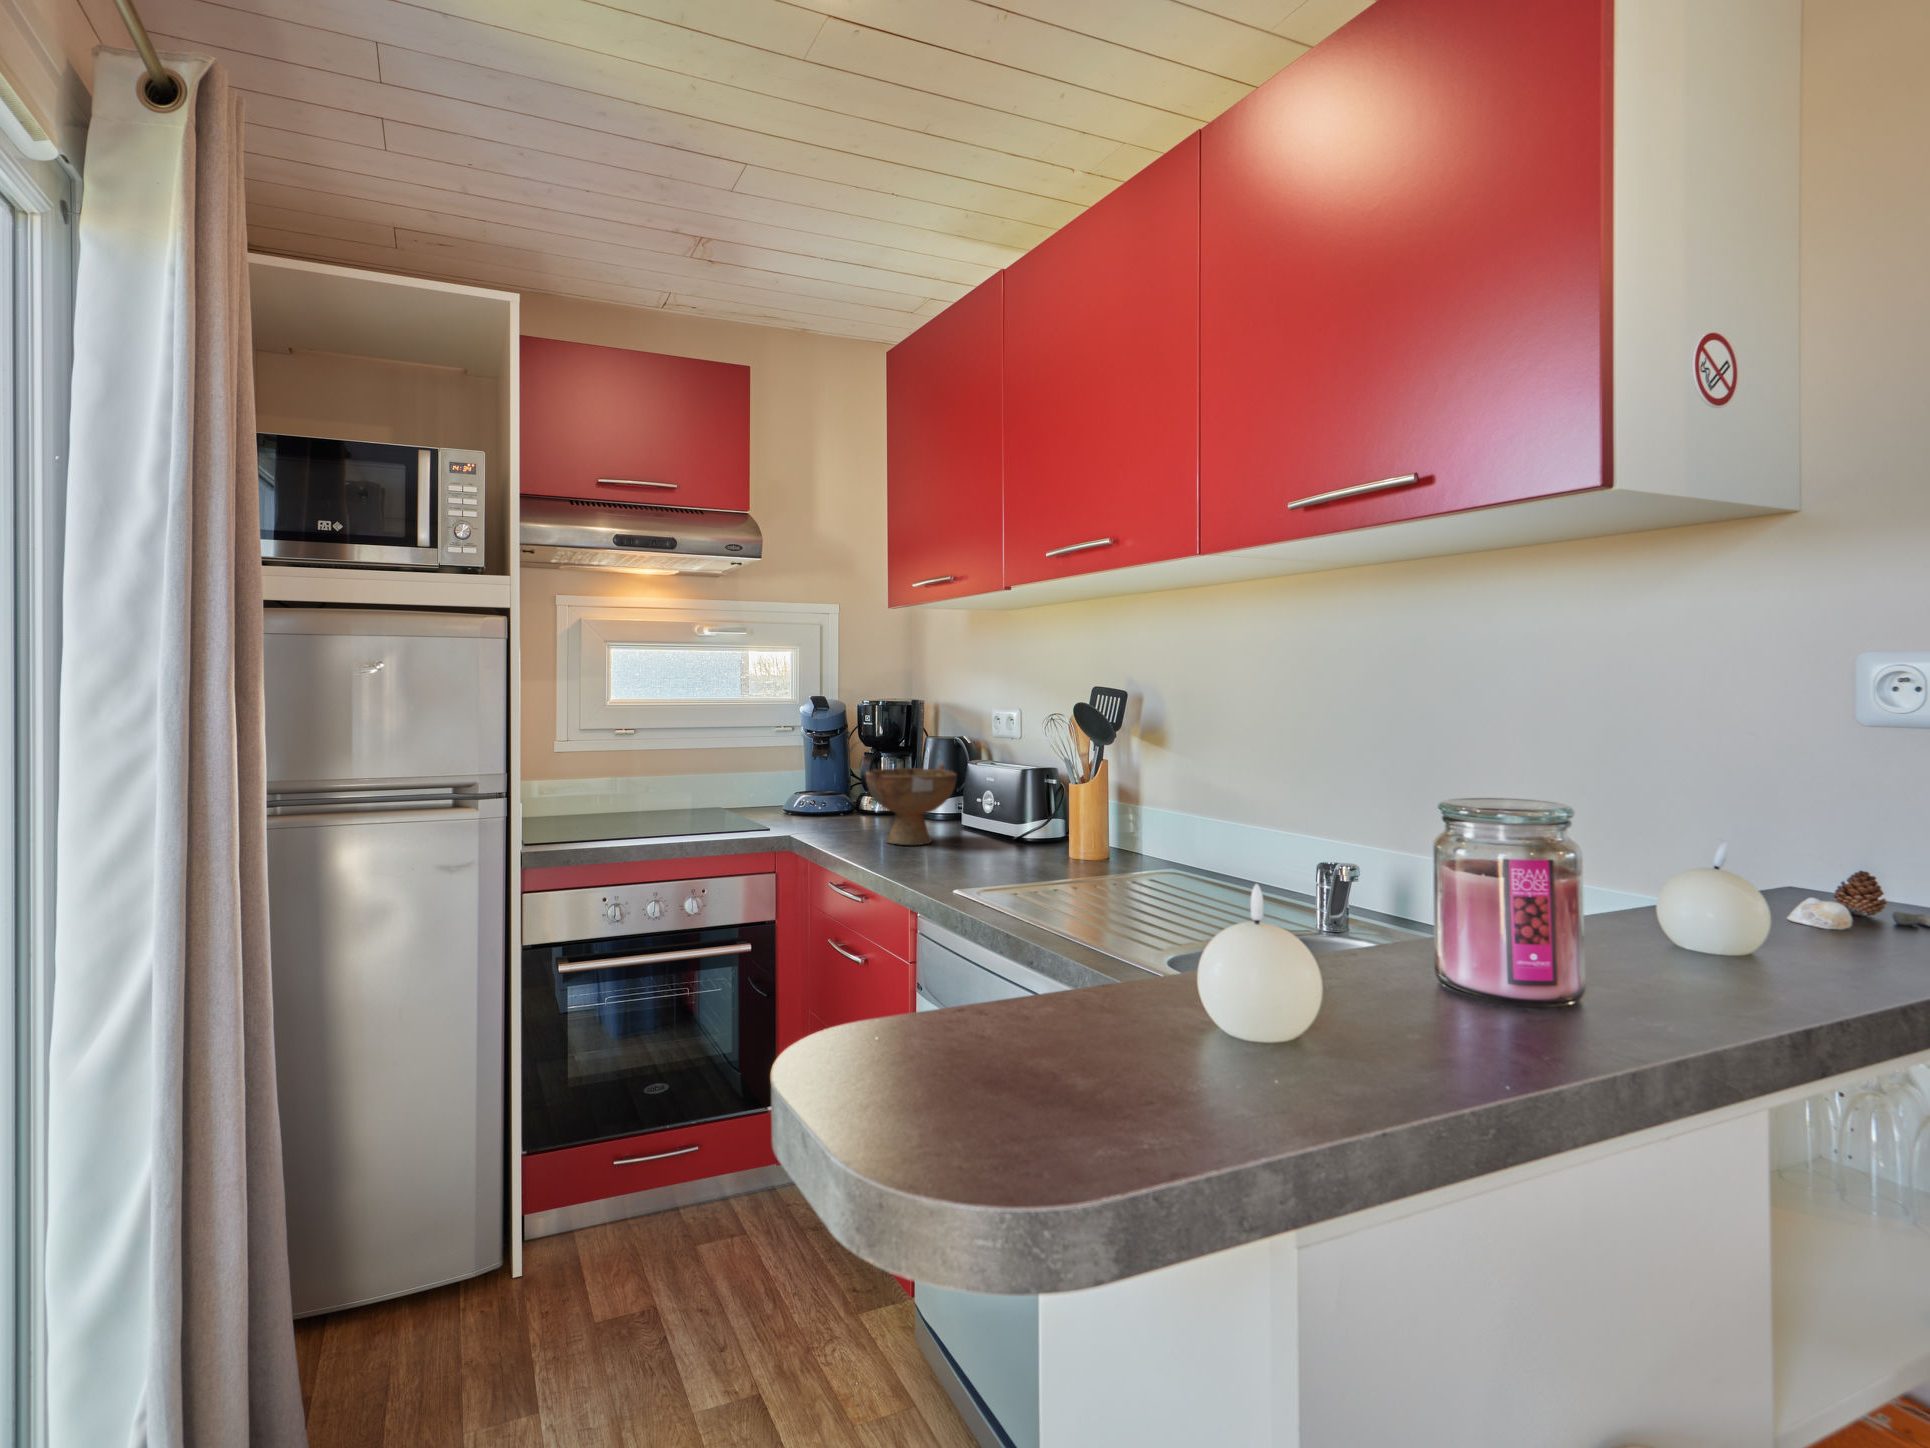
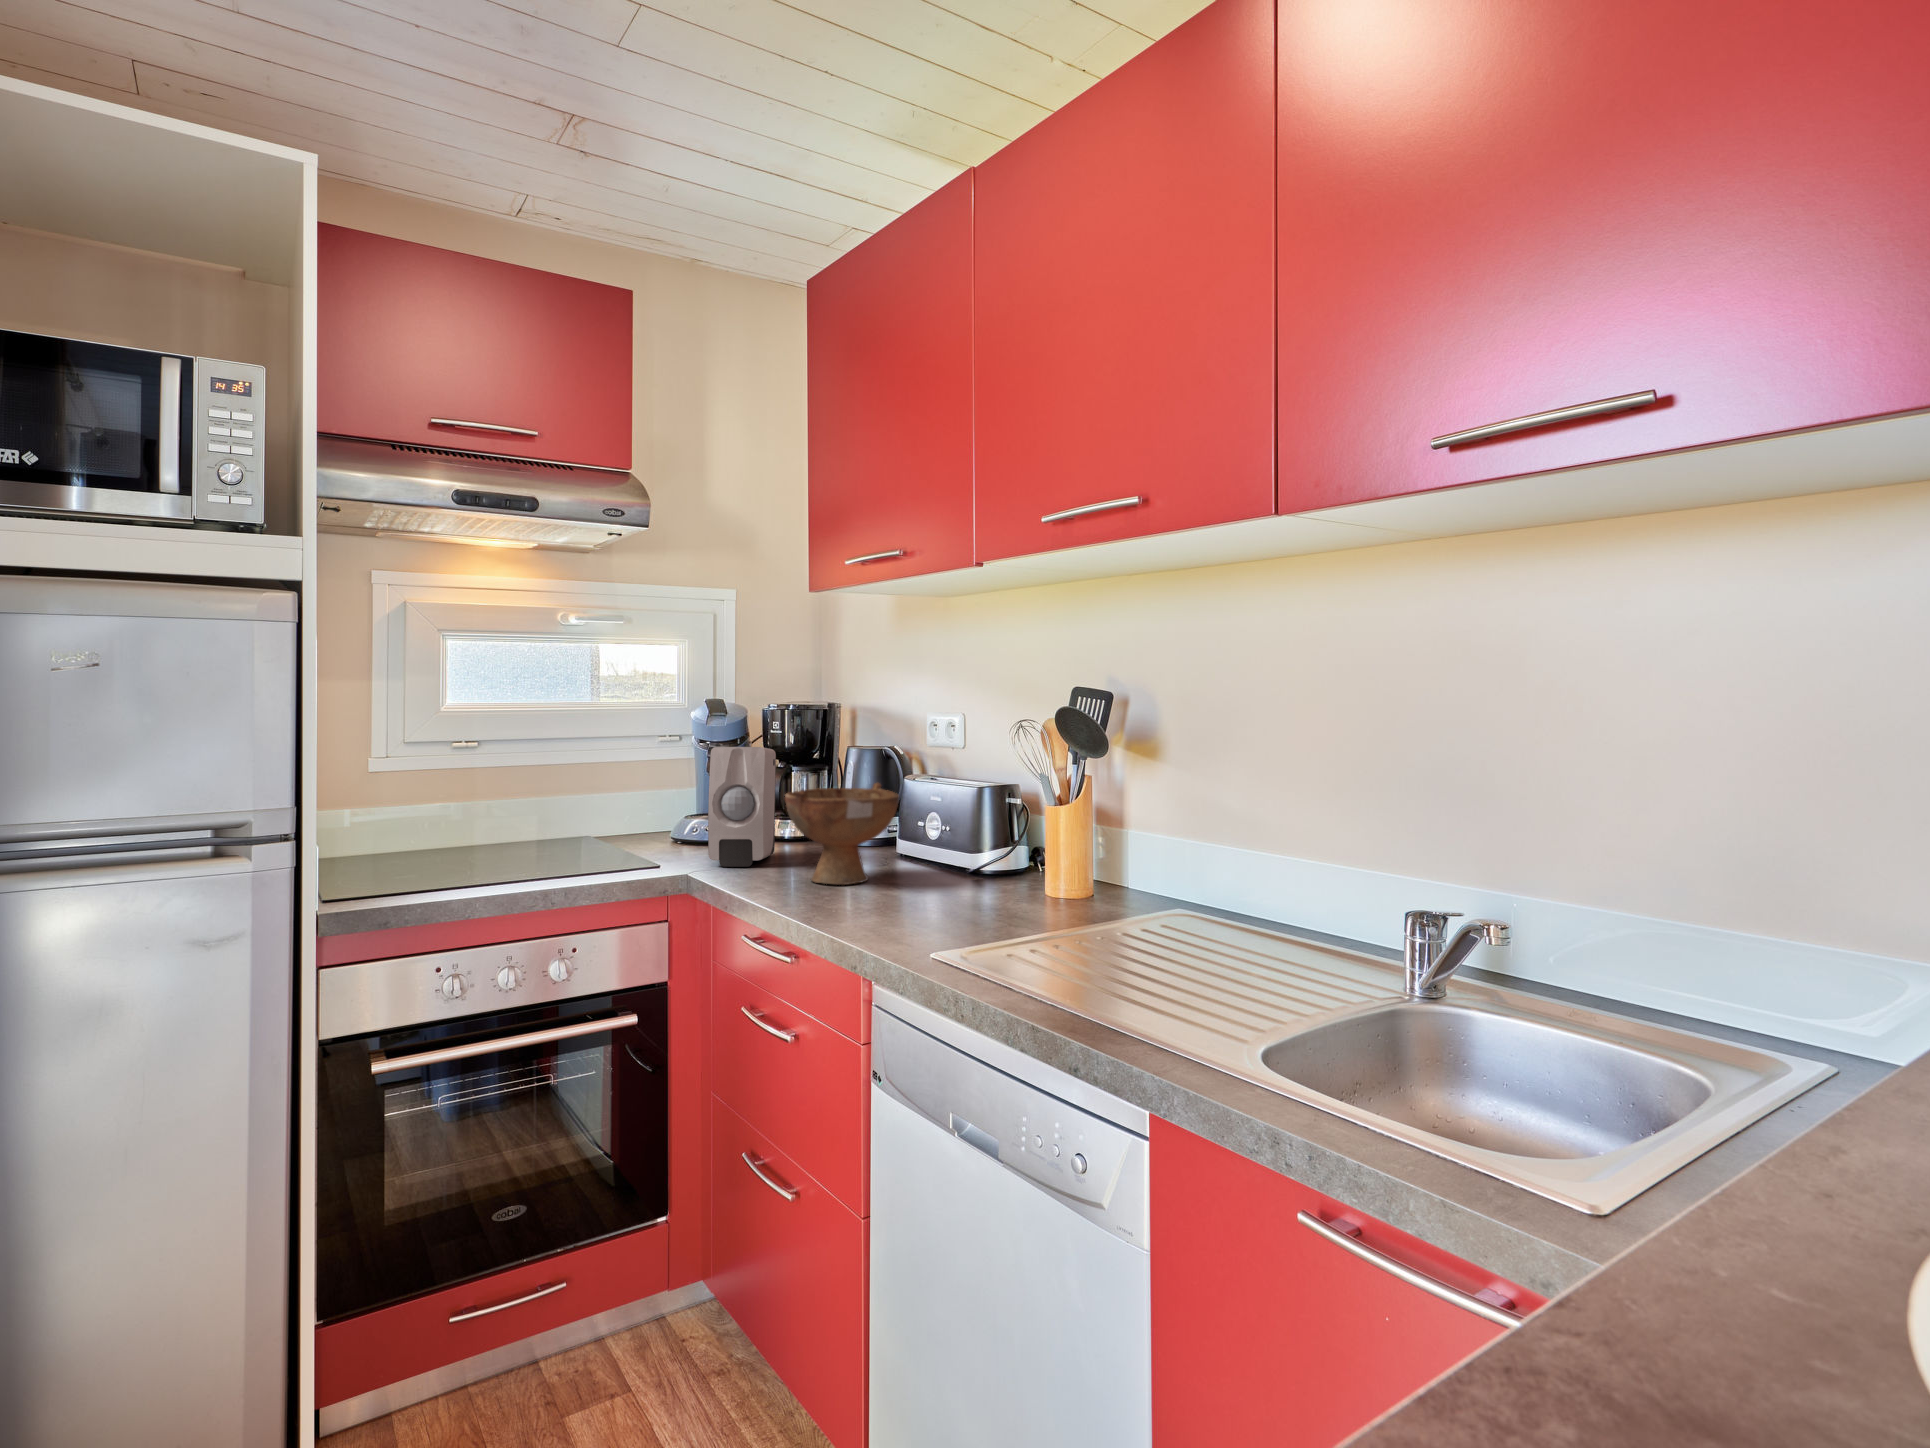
soap dispenser: none [808,734,864,831] -> present [708,747,776,867]

